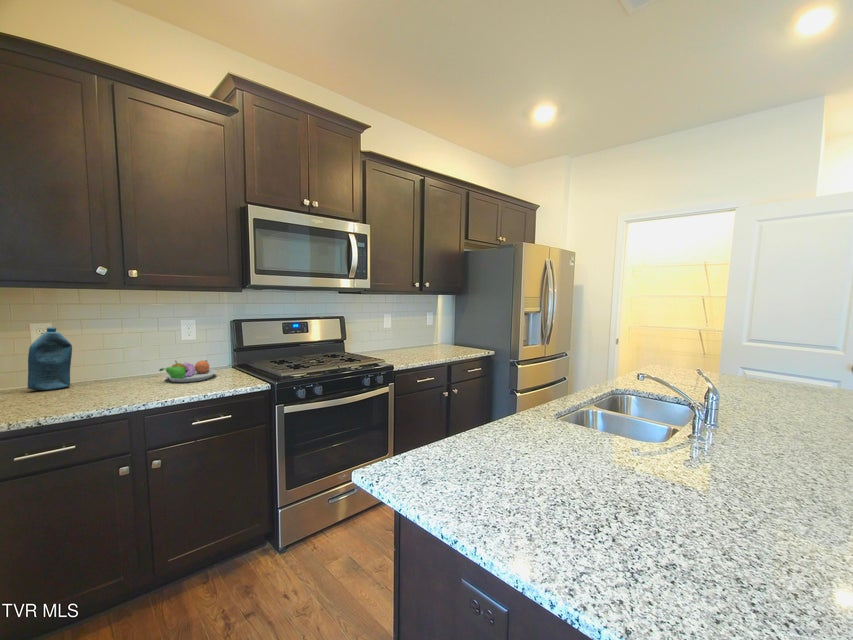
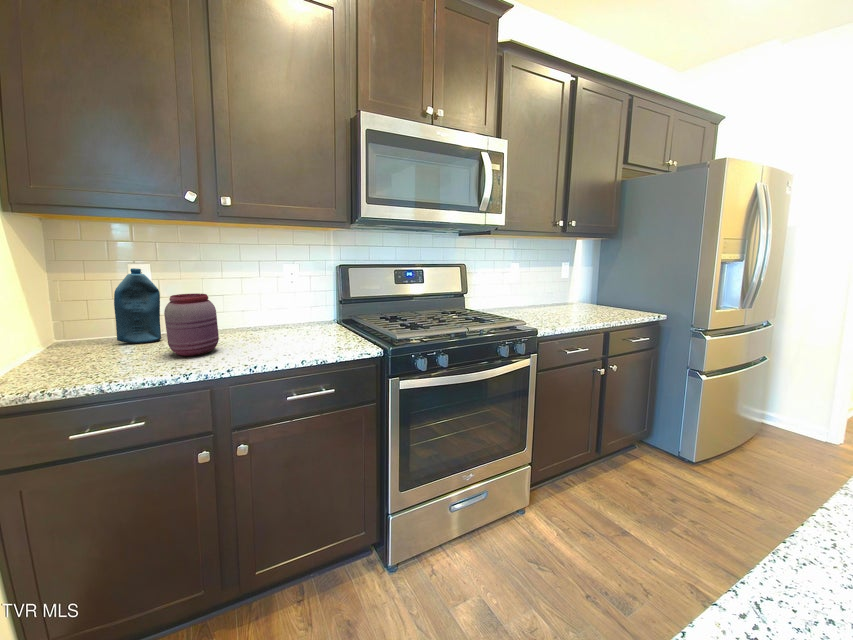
jar: none [85,347,131,397] -> present [164,293,219,356]
fruit bowl: present [159,360,217,382] -> none [252,313,318,341]

